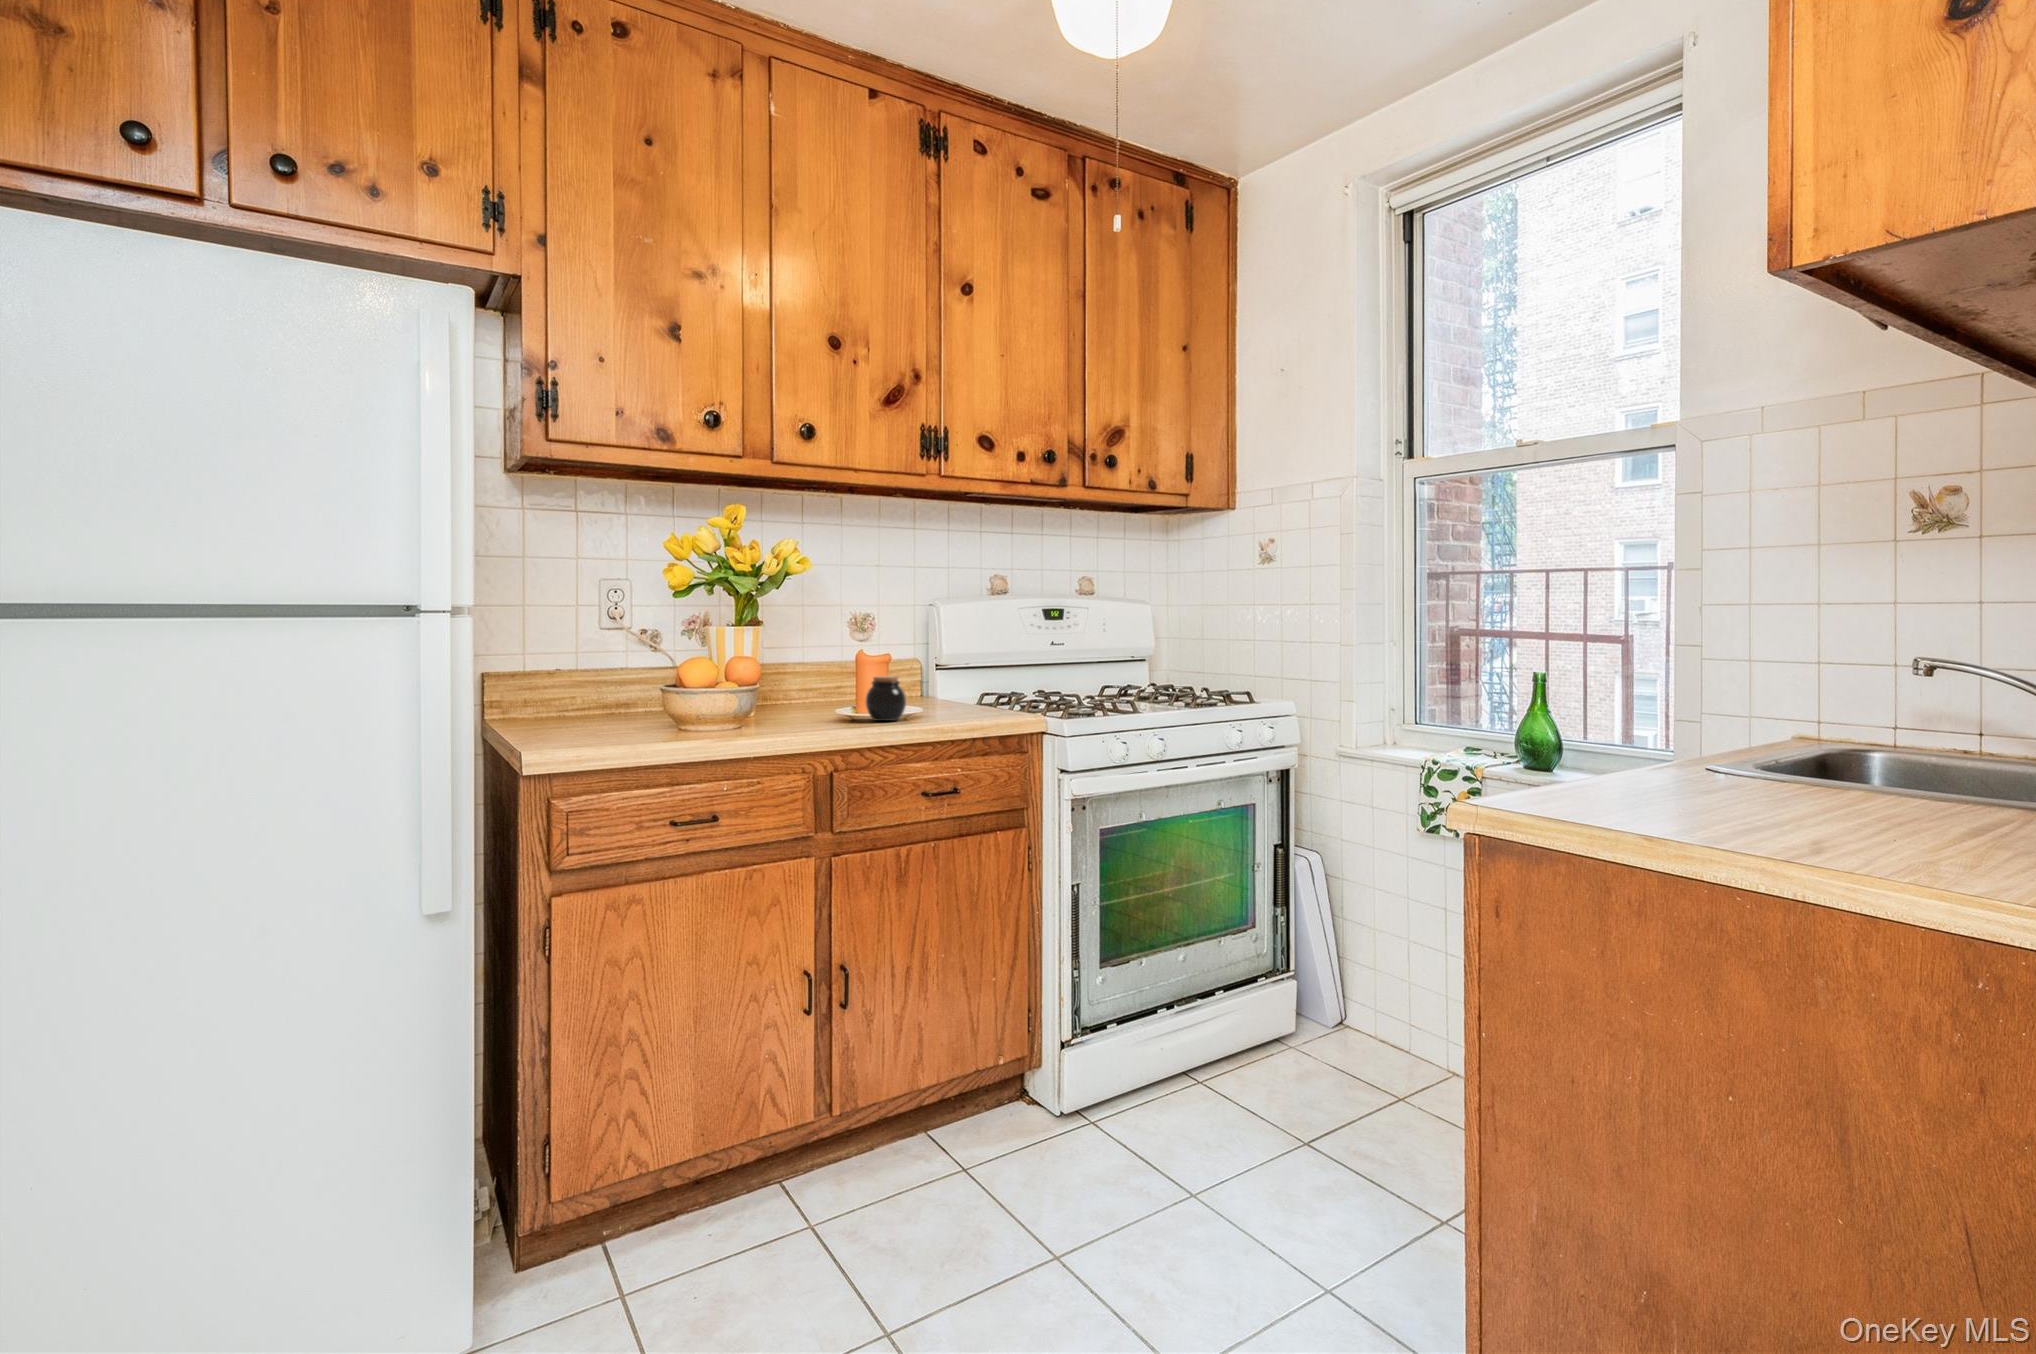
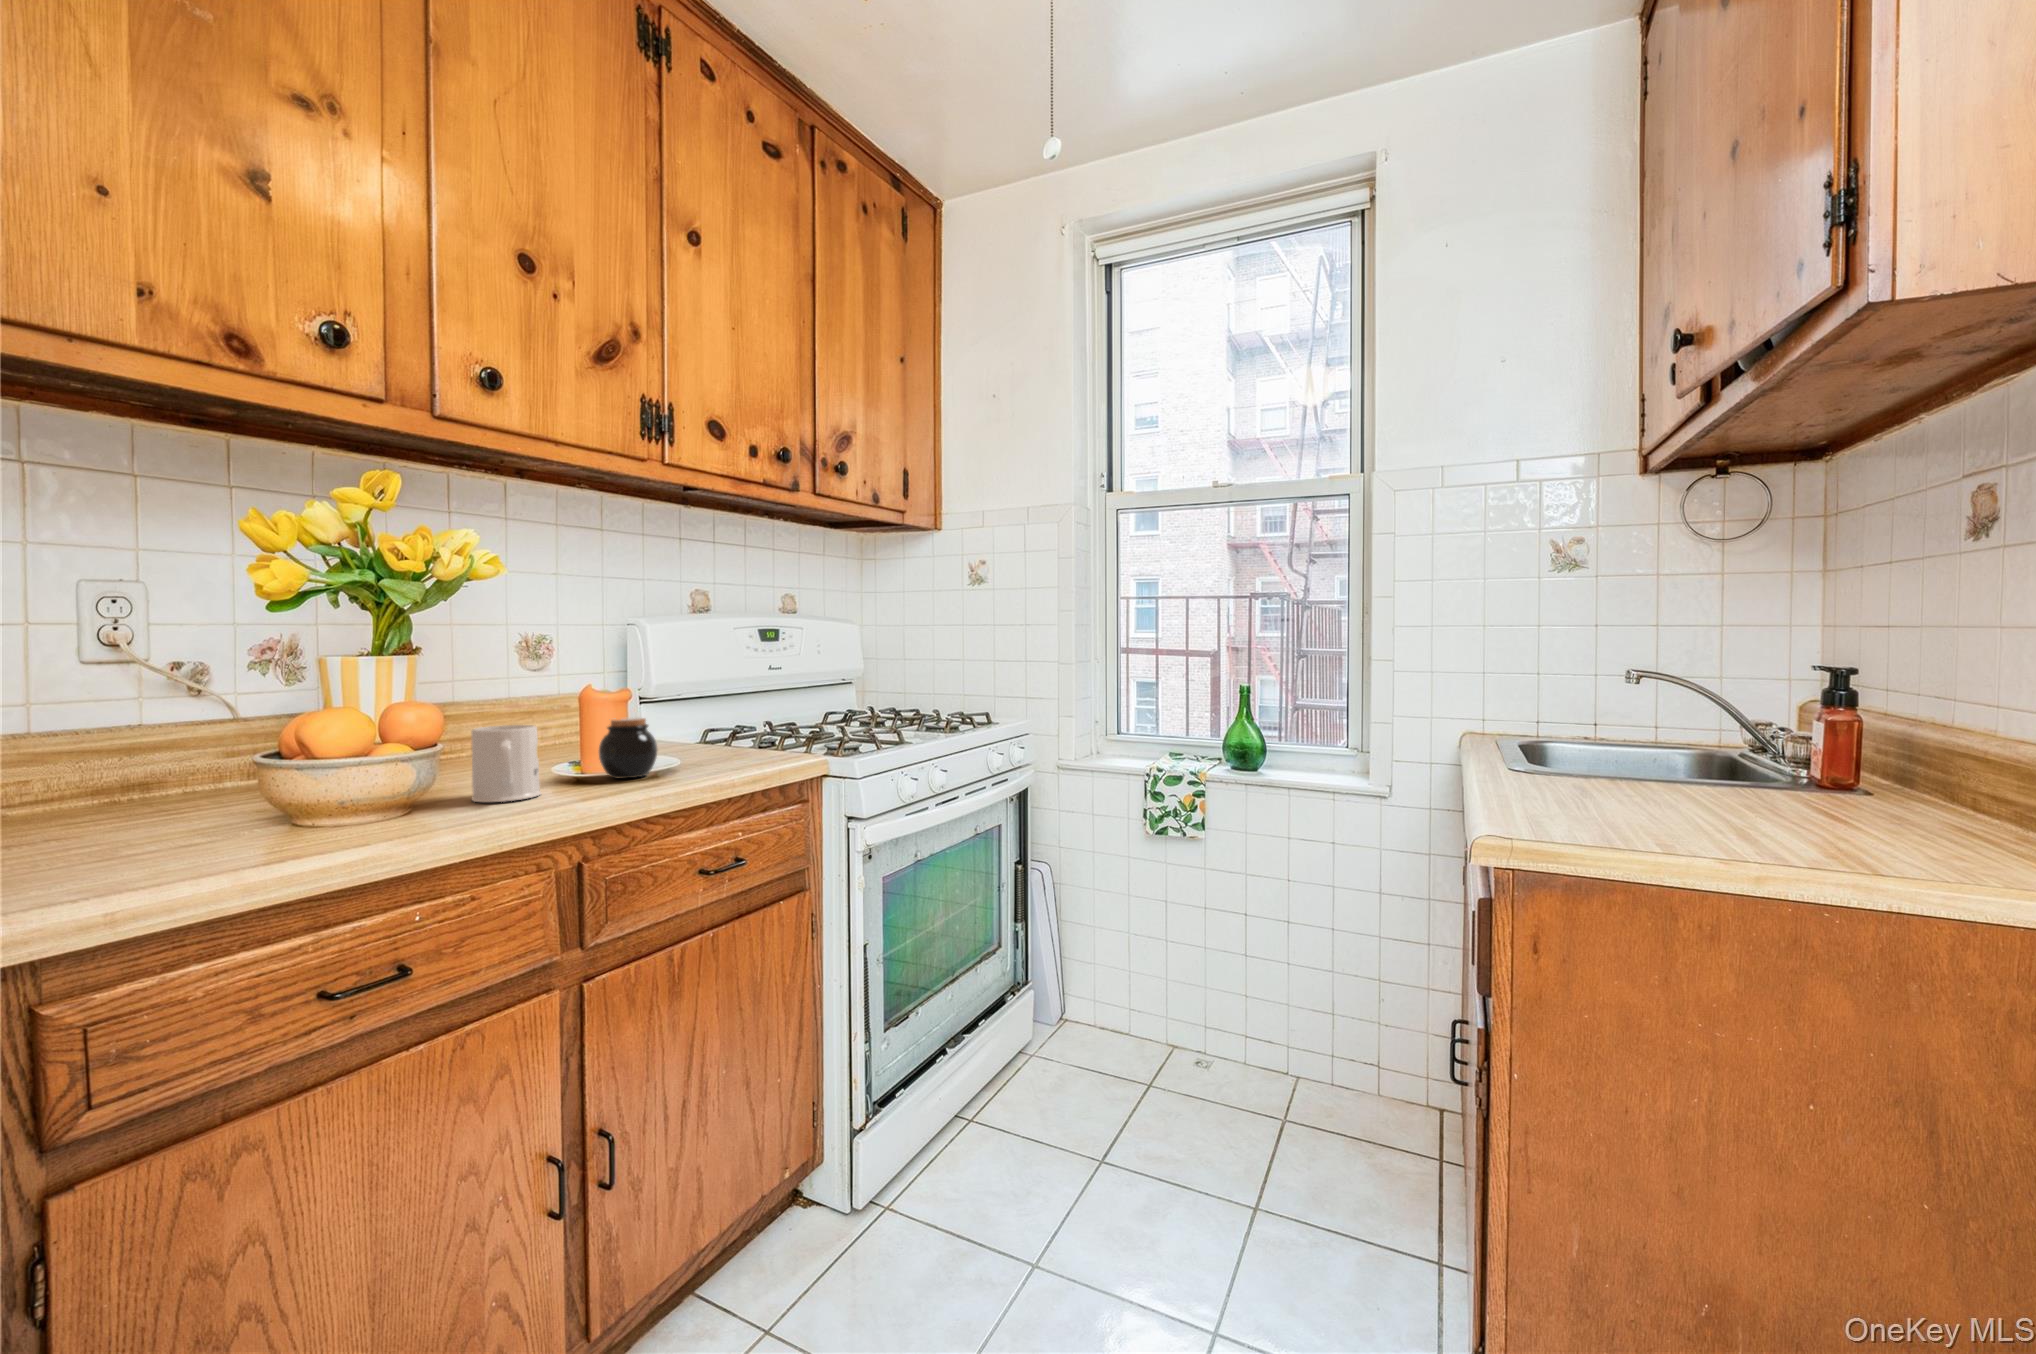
mug: none [779,676,821,727] -> present [471,725,541,802]

